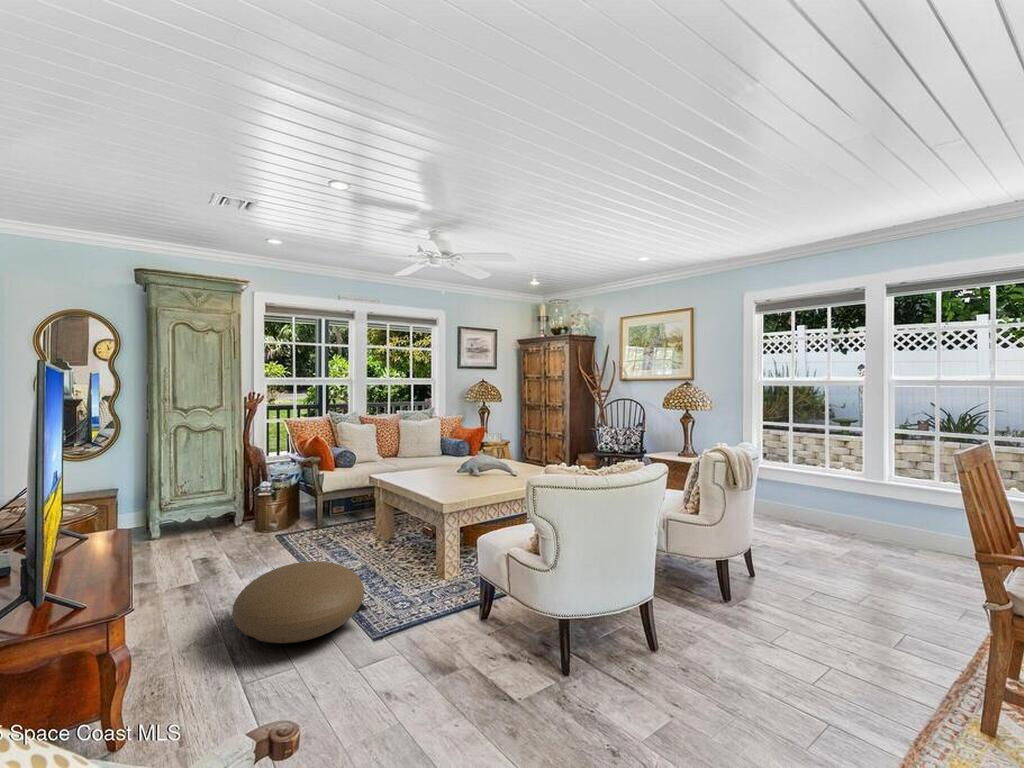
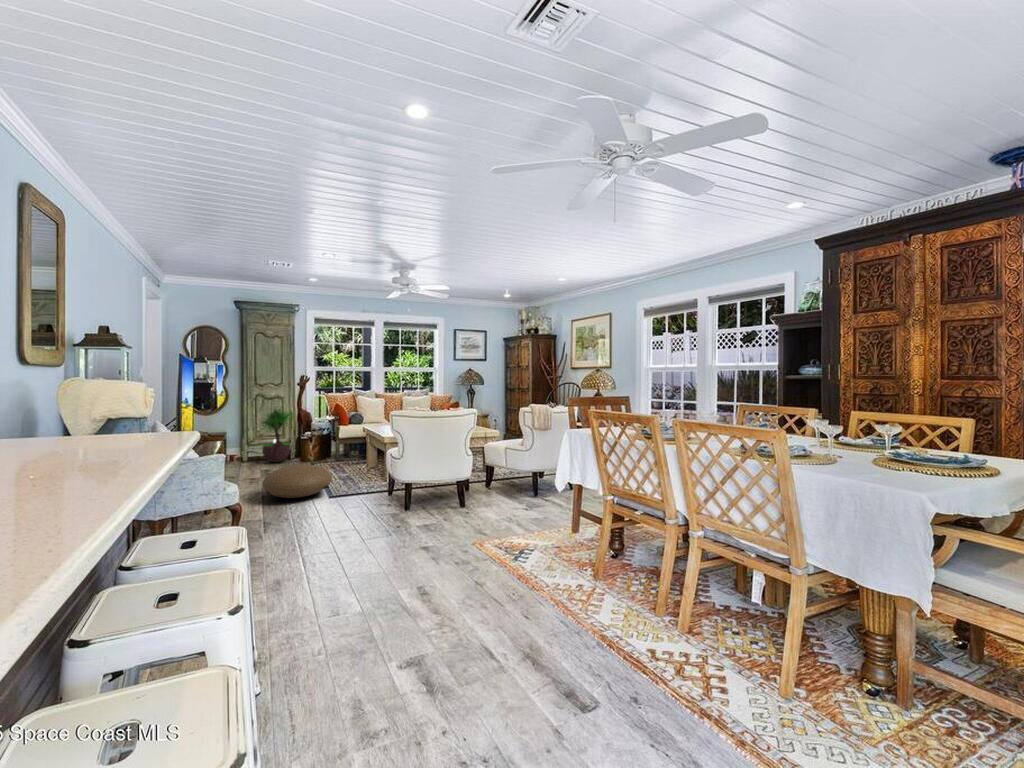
potted tree: none [182,440,247,537] -> present [262,409,291,463]

